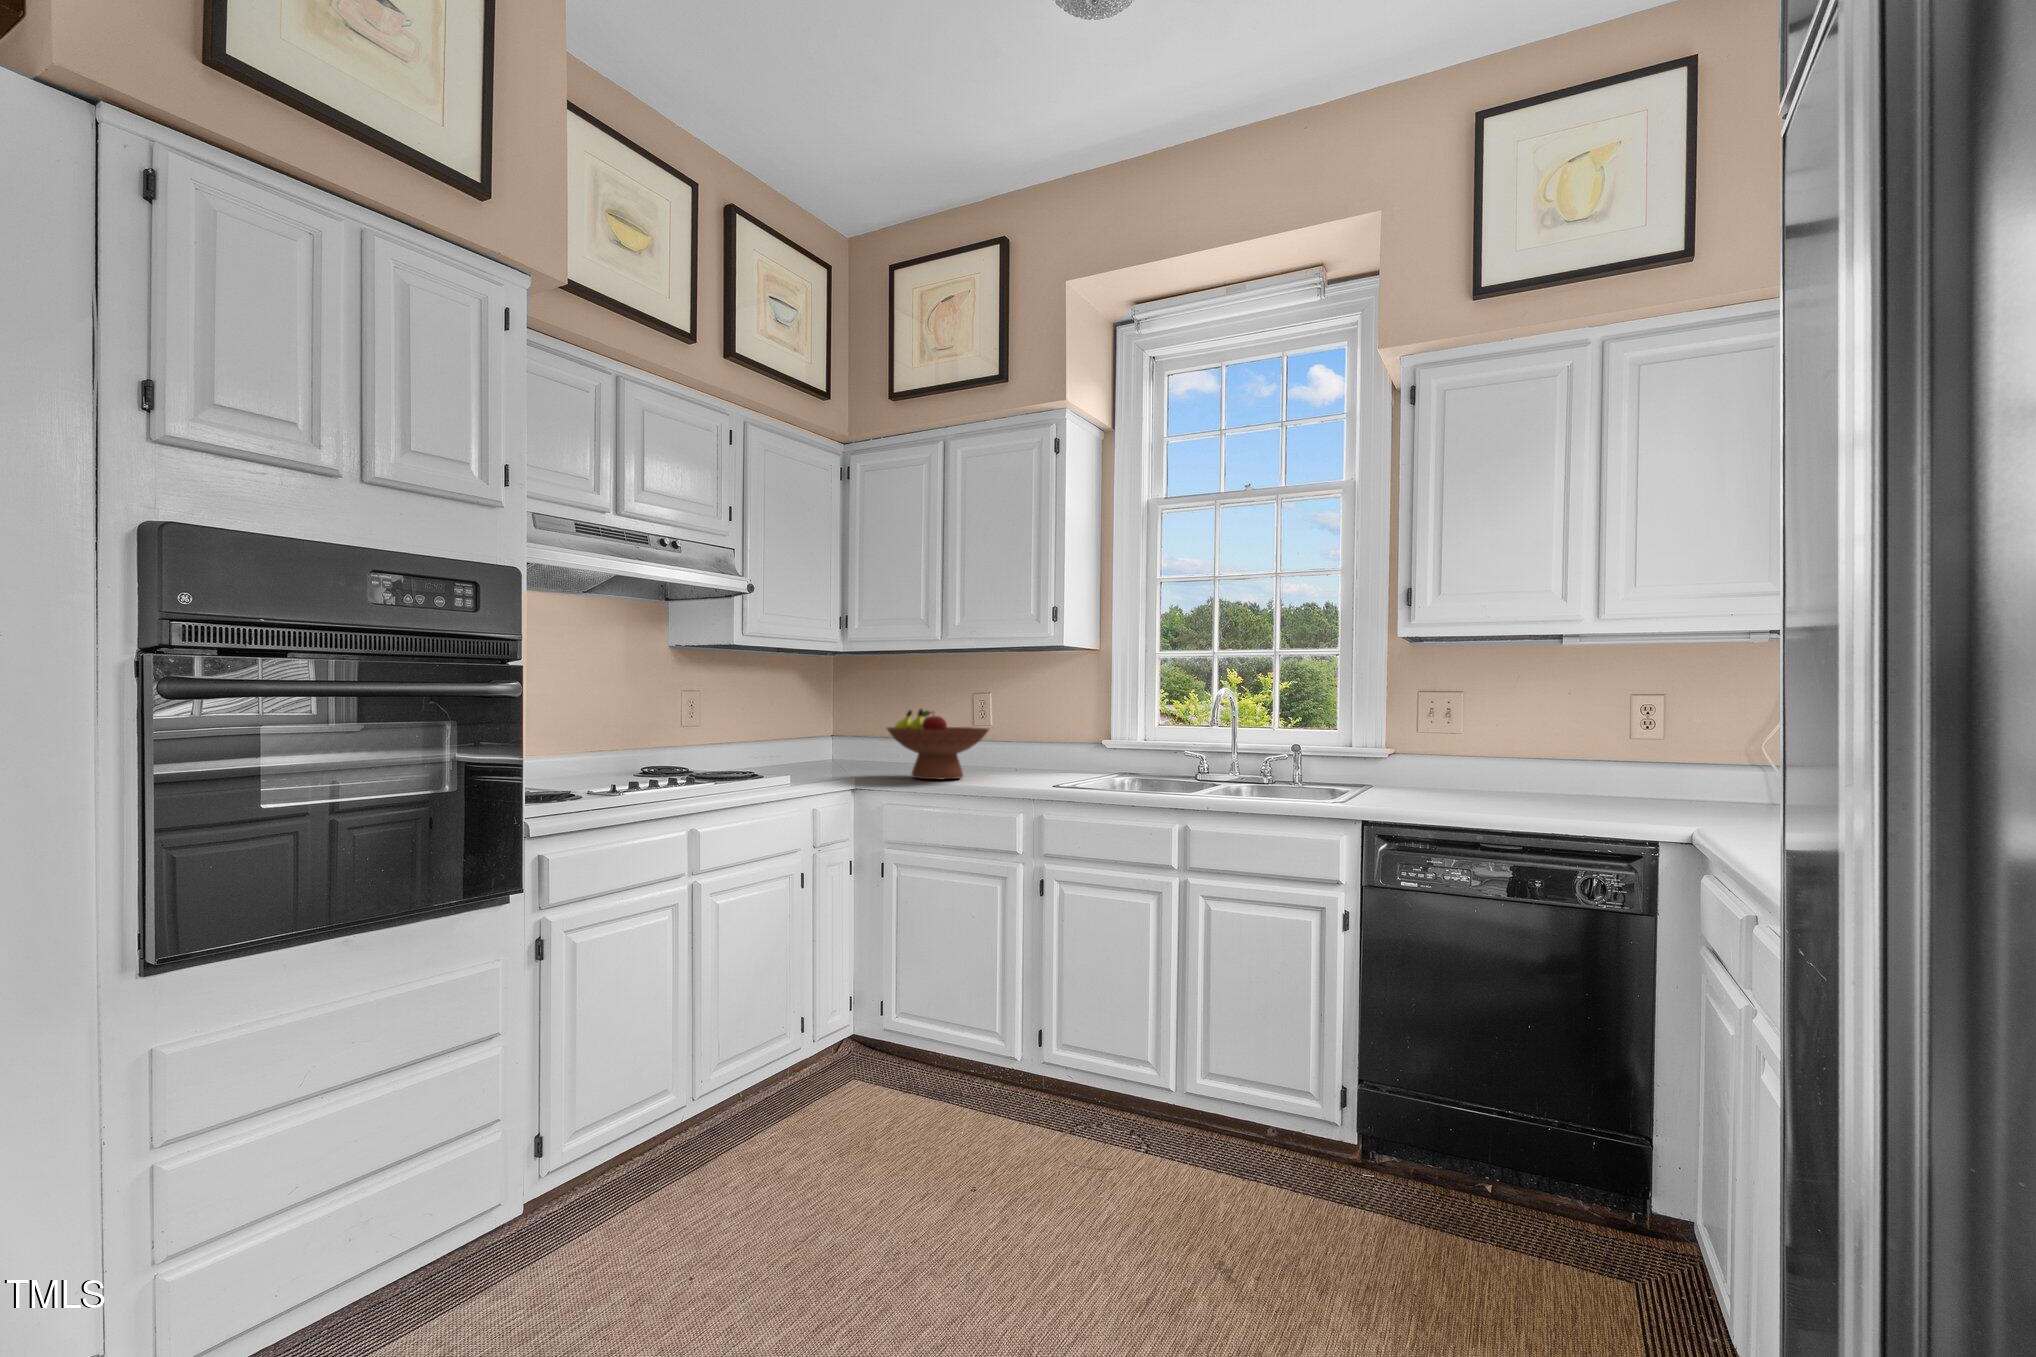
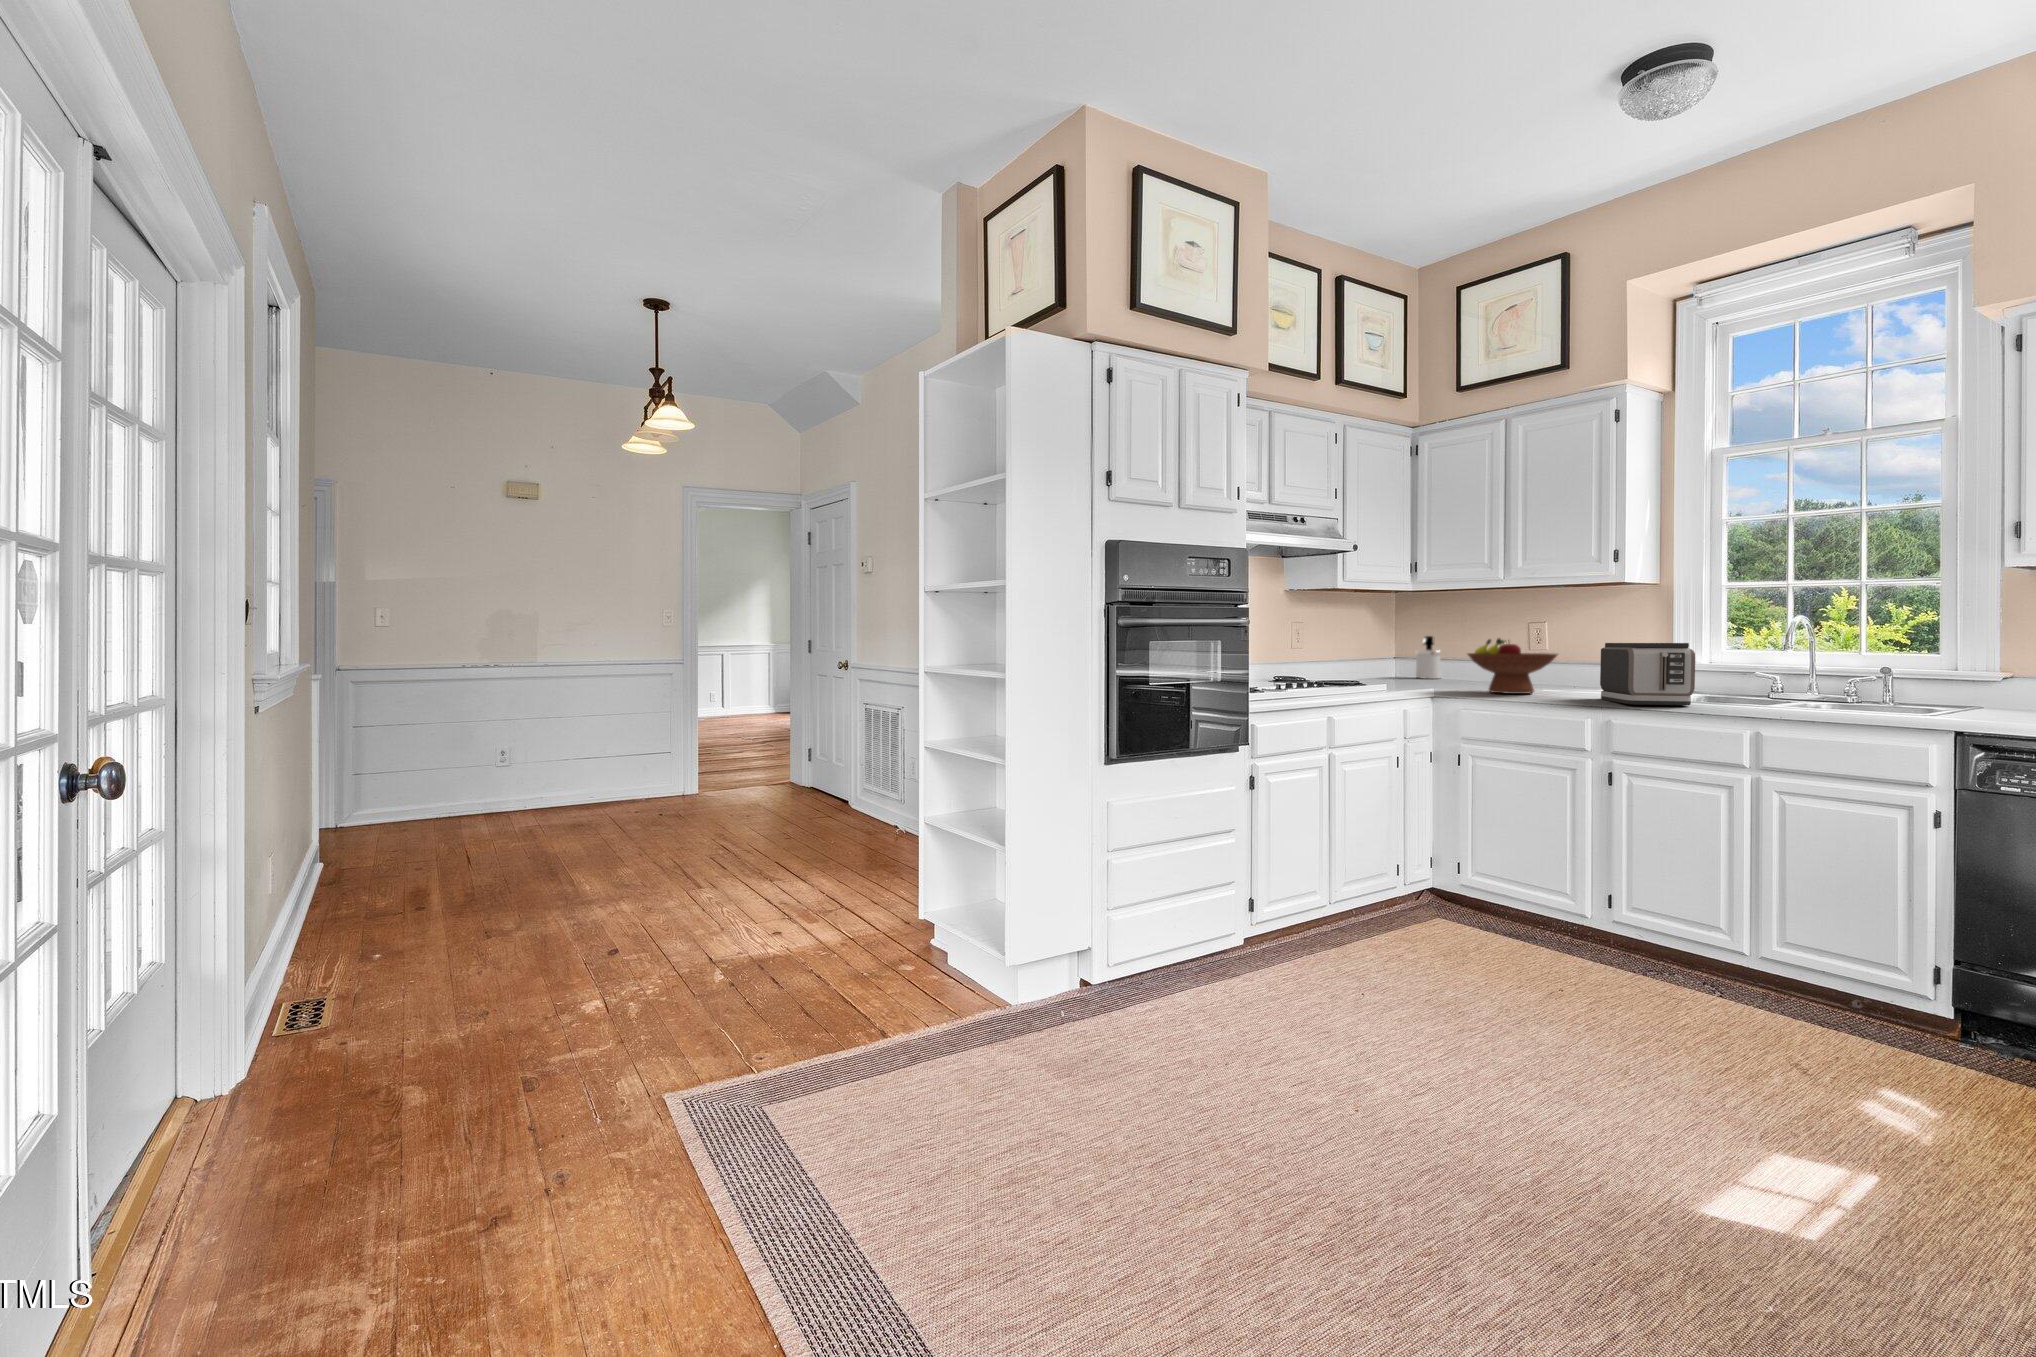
soap dispenser: none [843,702,876,756] -> present [1415,636,1442,679]
toaster: none [1032,717,1124,794] -> present [1600,643,1695,705]

